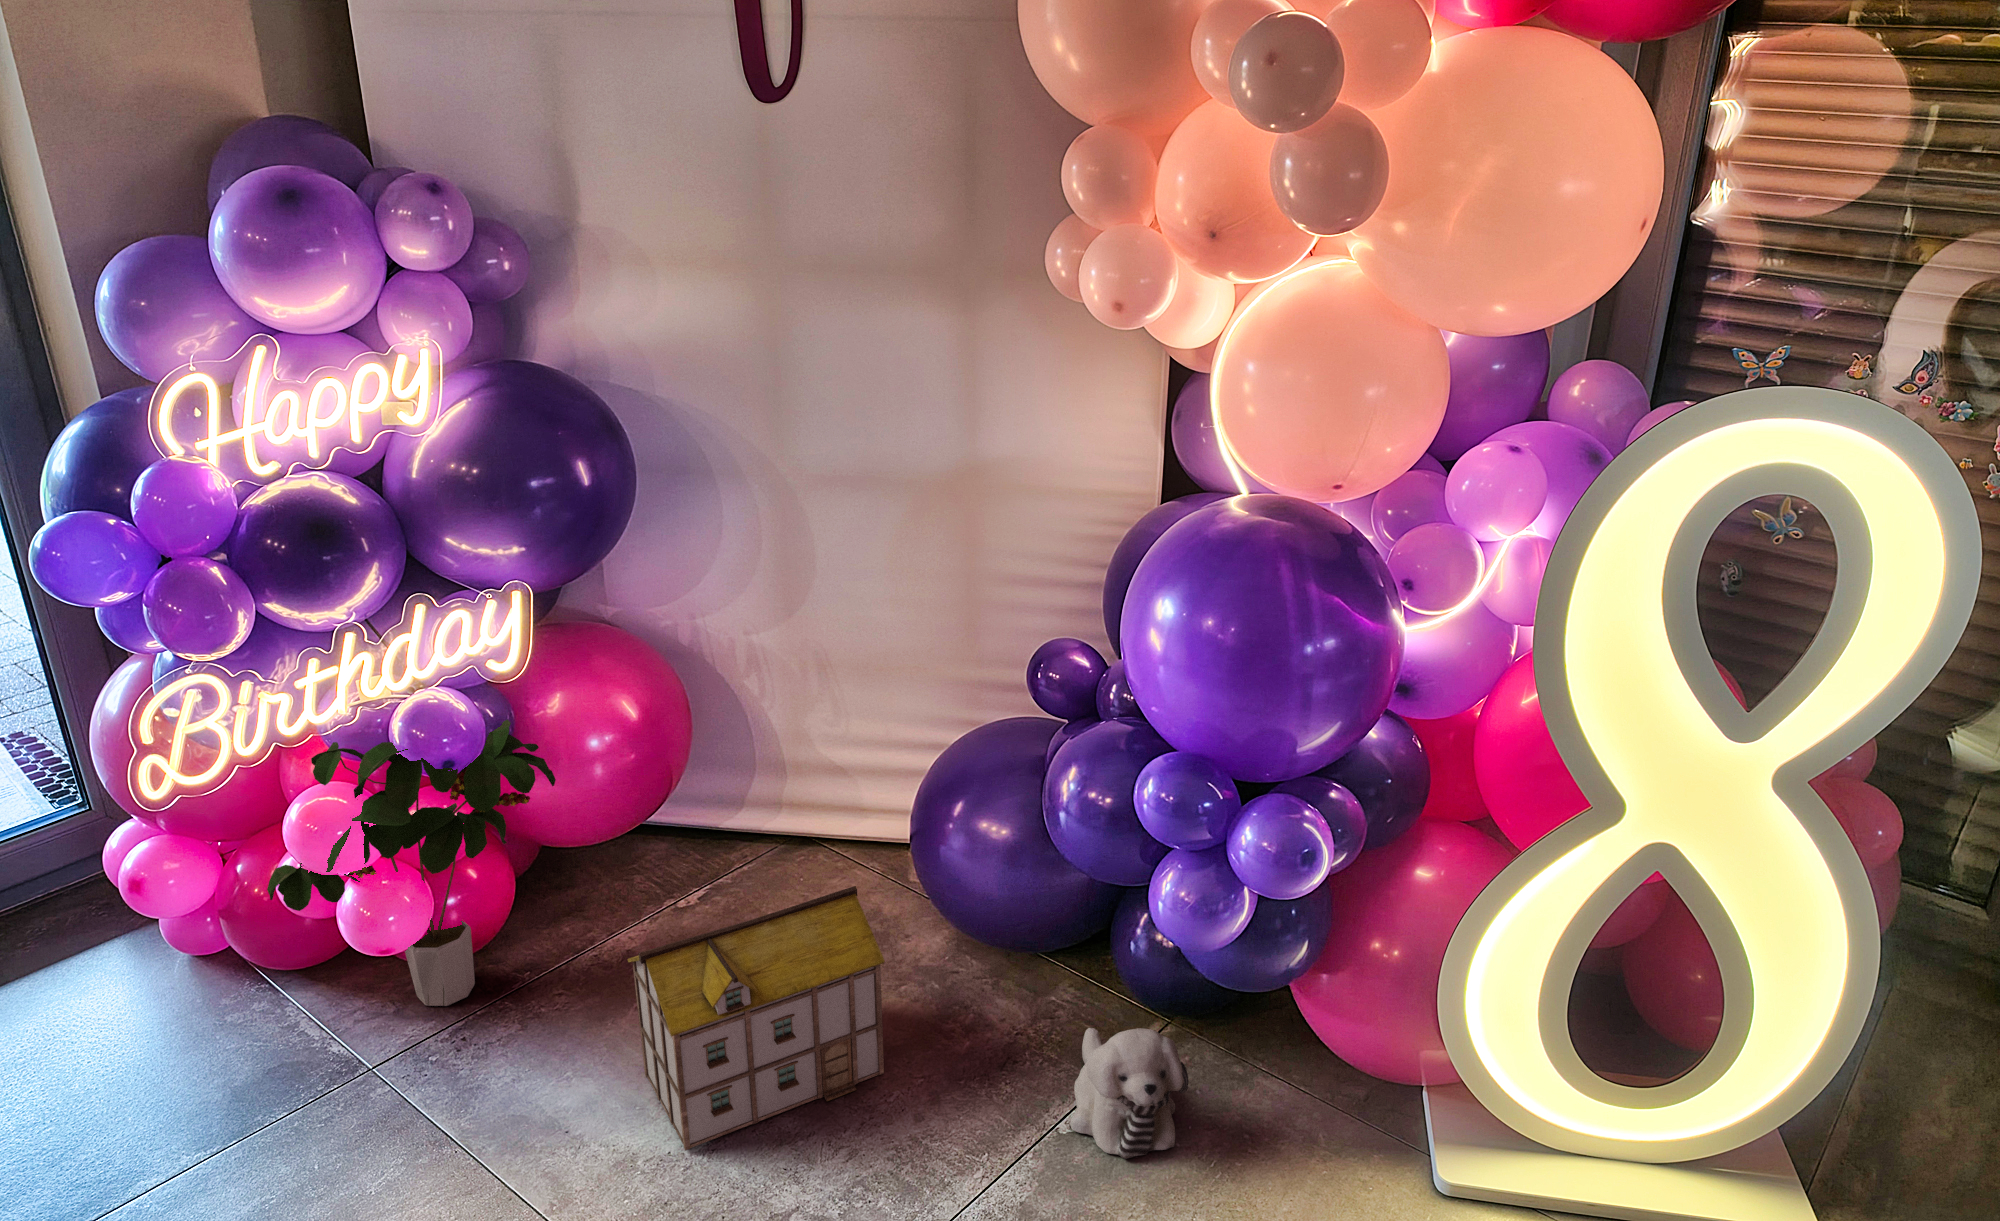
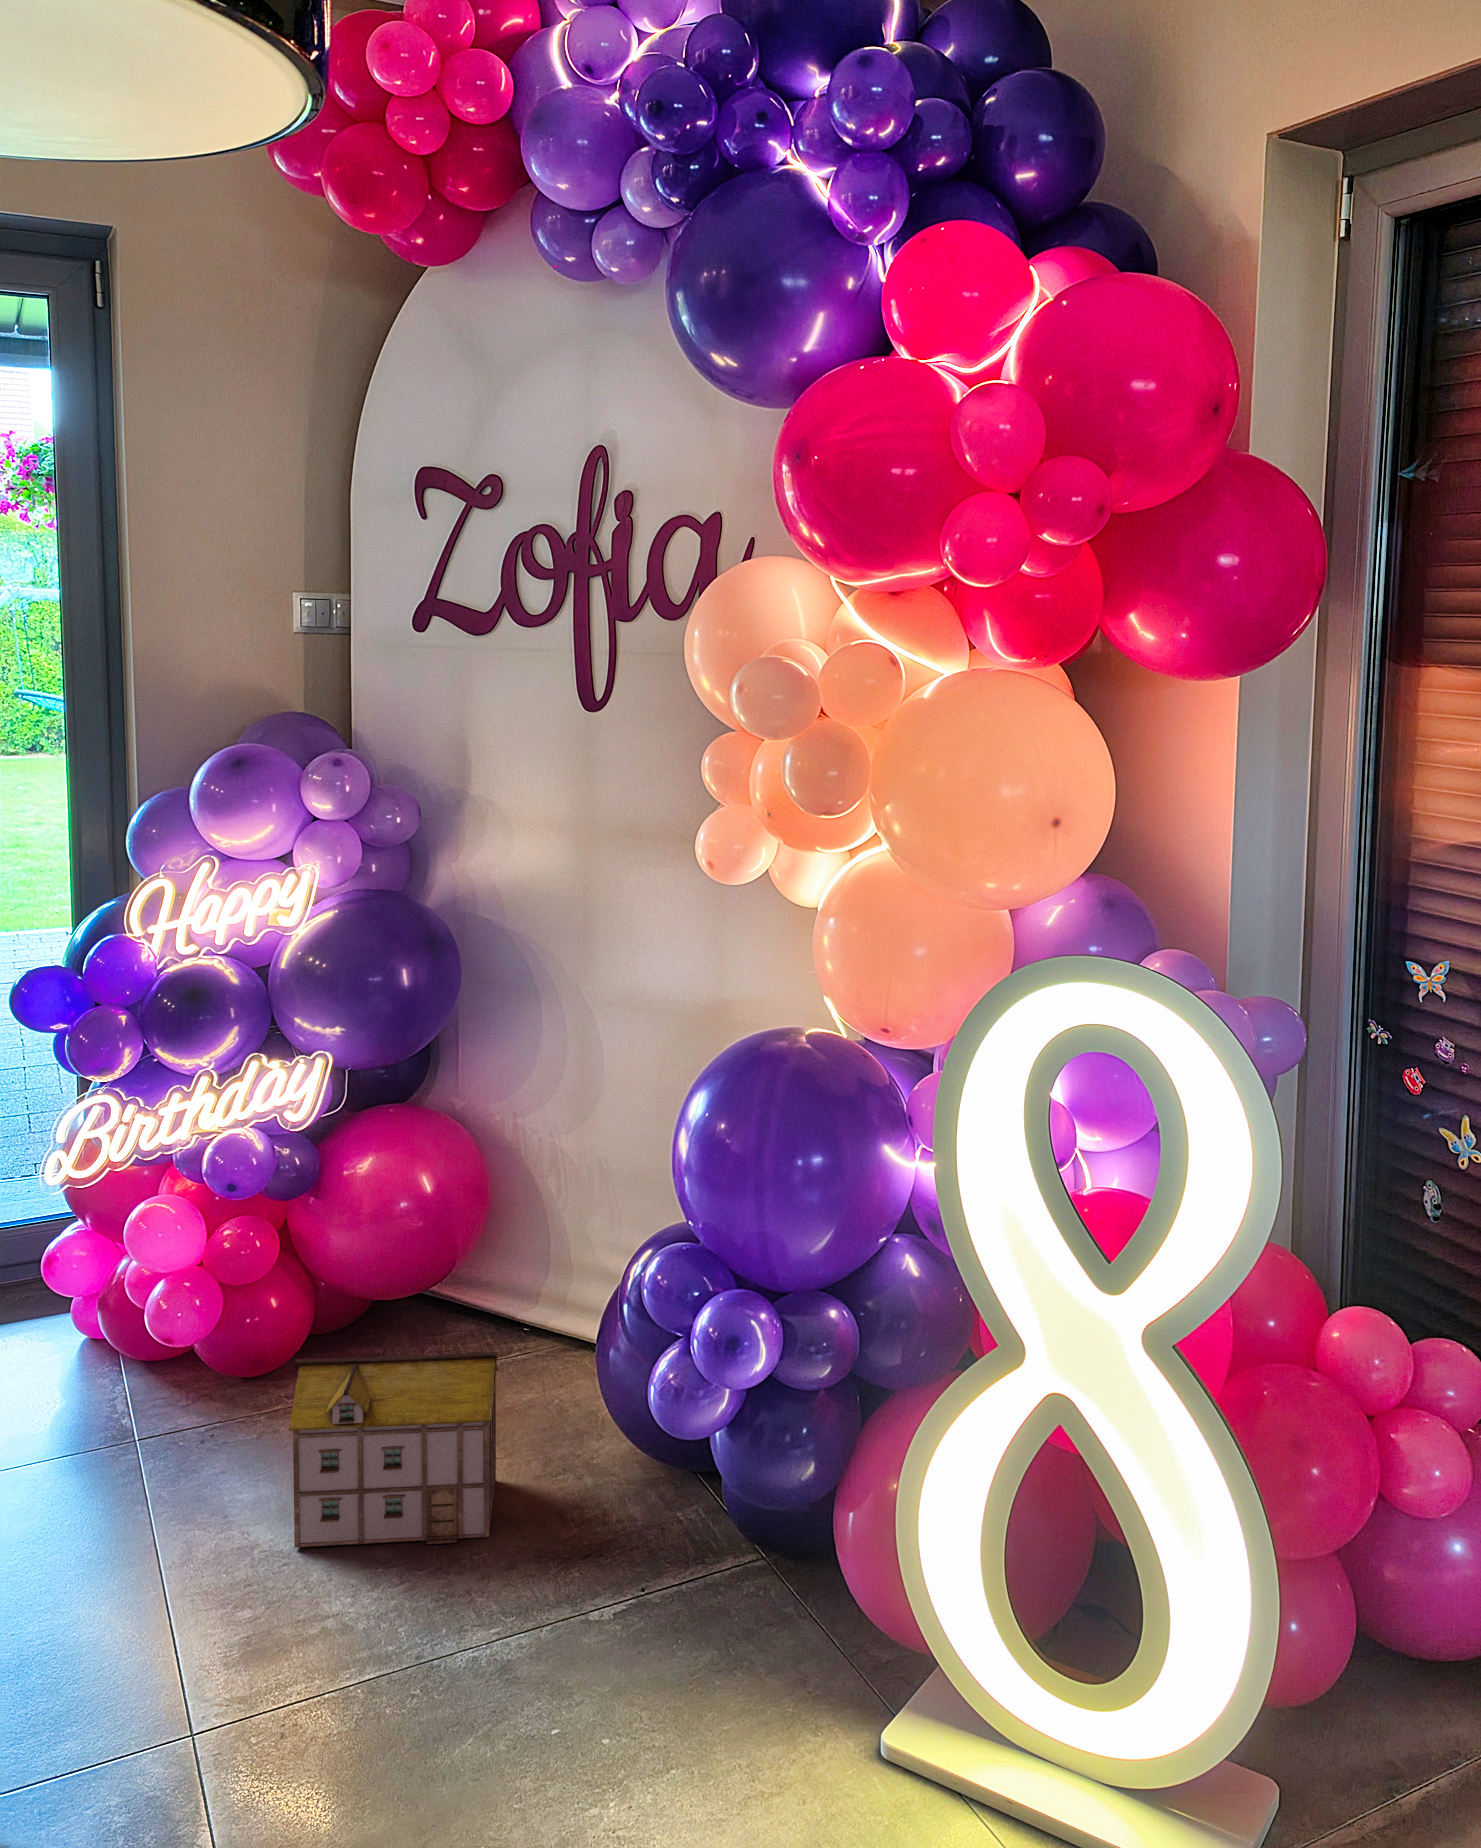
potted plant: present [267,720,556,1006] -> none [116,1166,342,1410]
plush toy: present [1070,1028,1188,1159] -> none [598,1521,707,1654]

